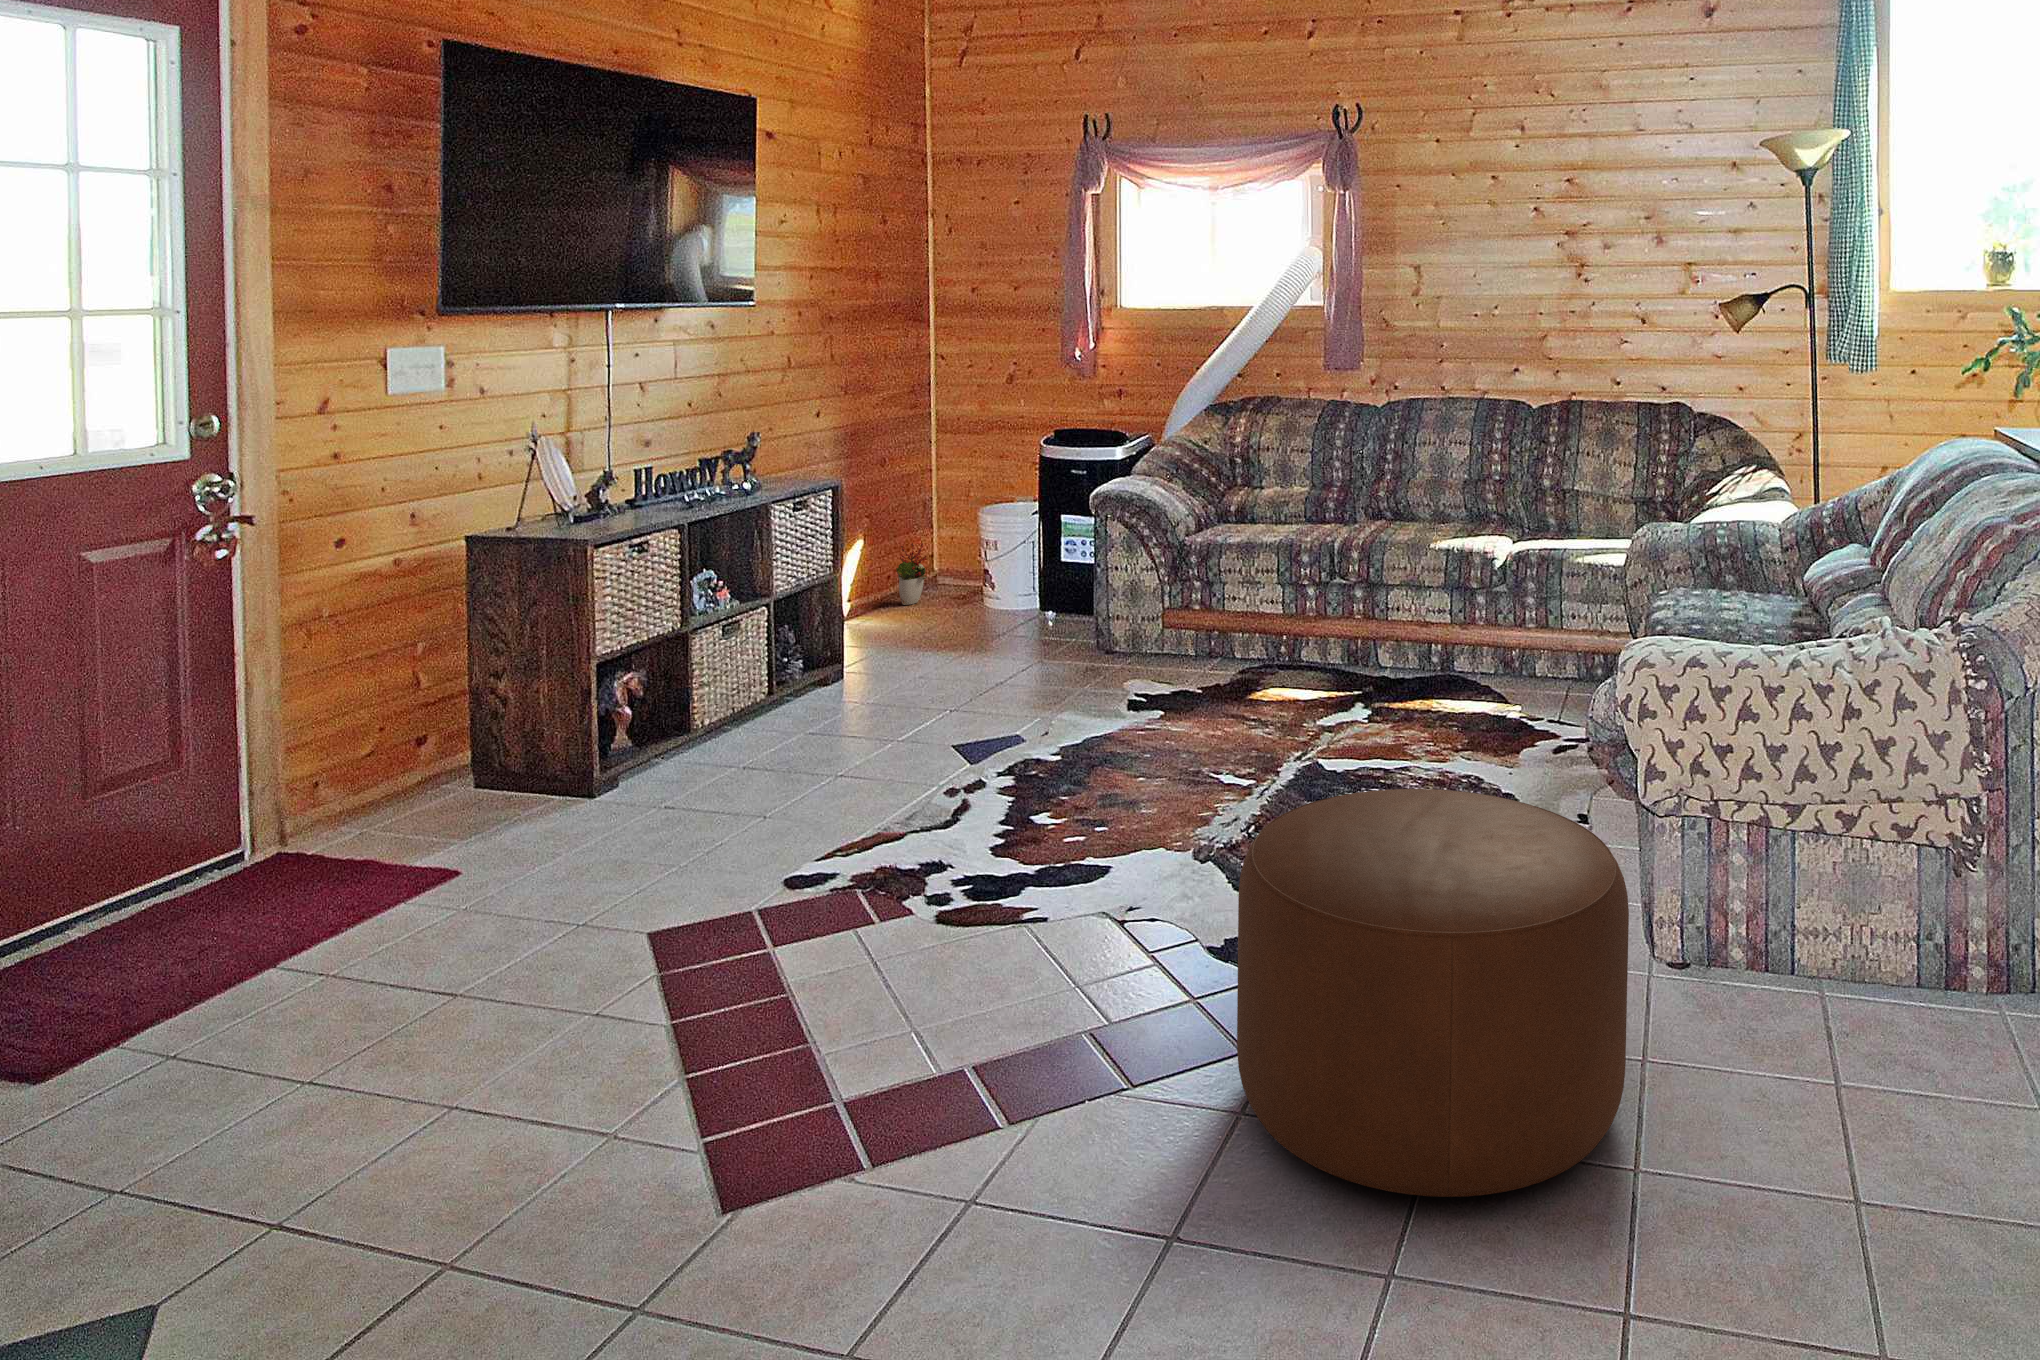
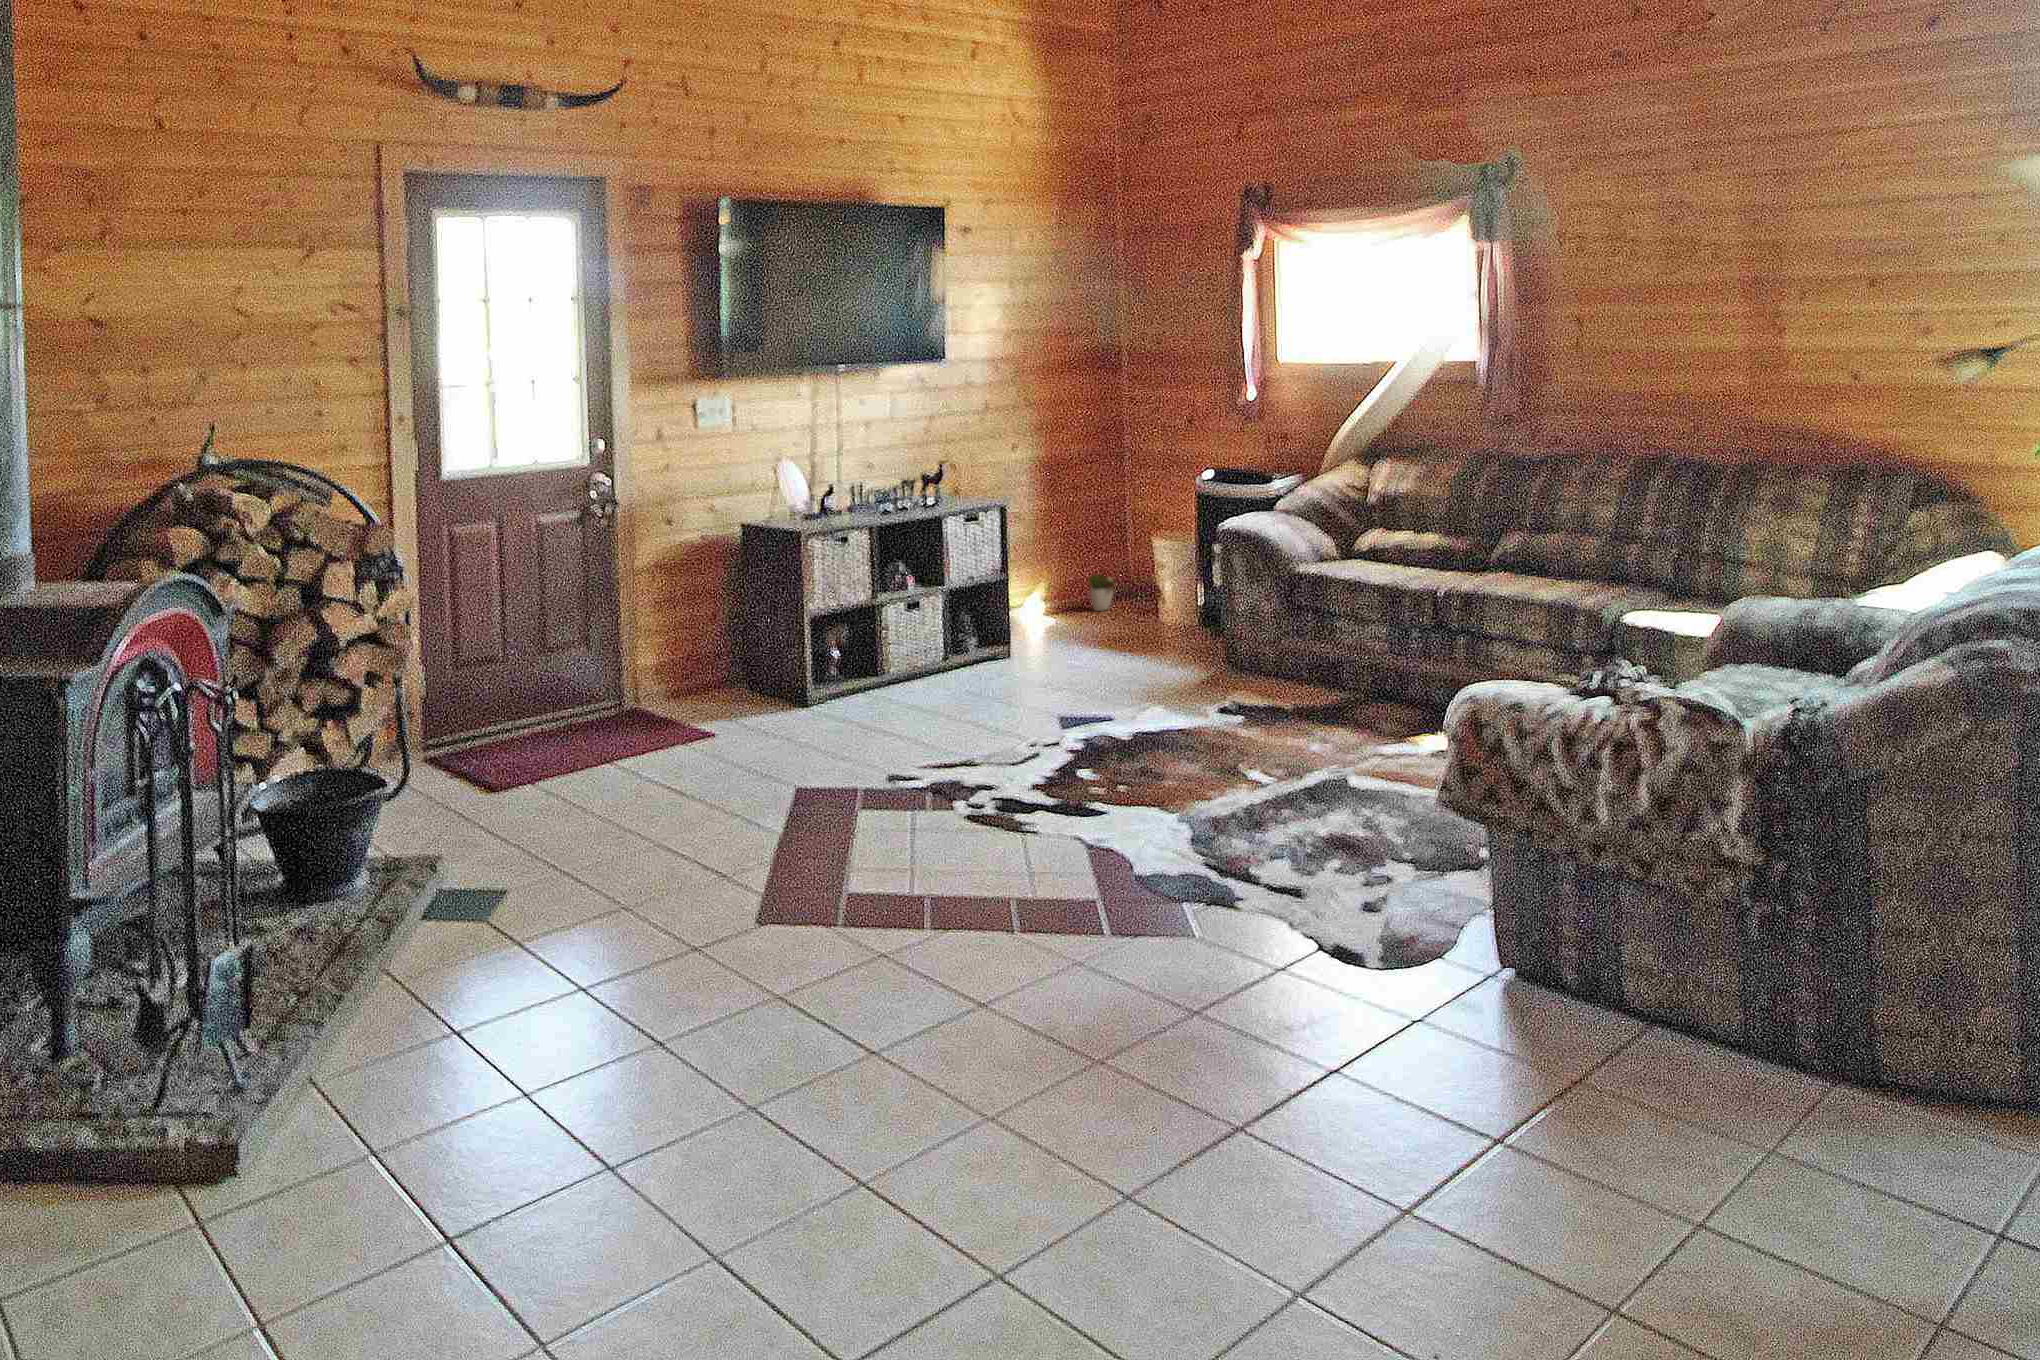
ottoman: present [1237,789,1629,1197] -> none [1070,757,1376,1042]

